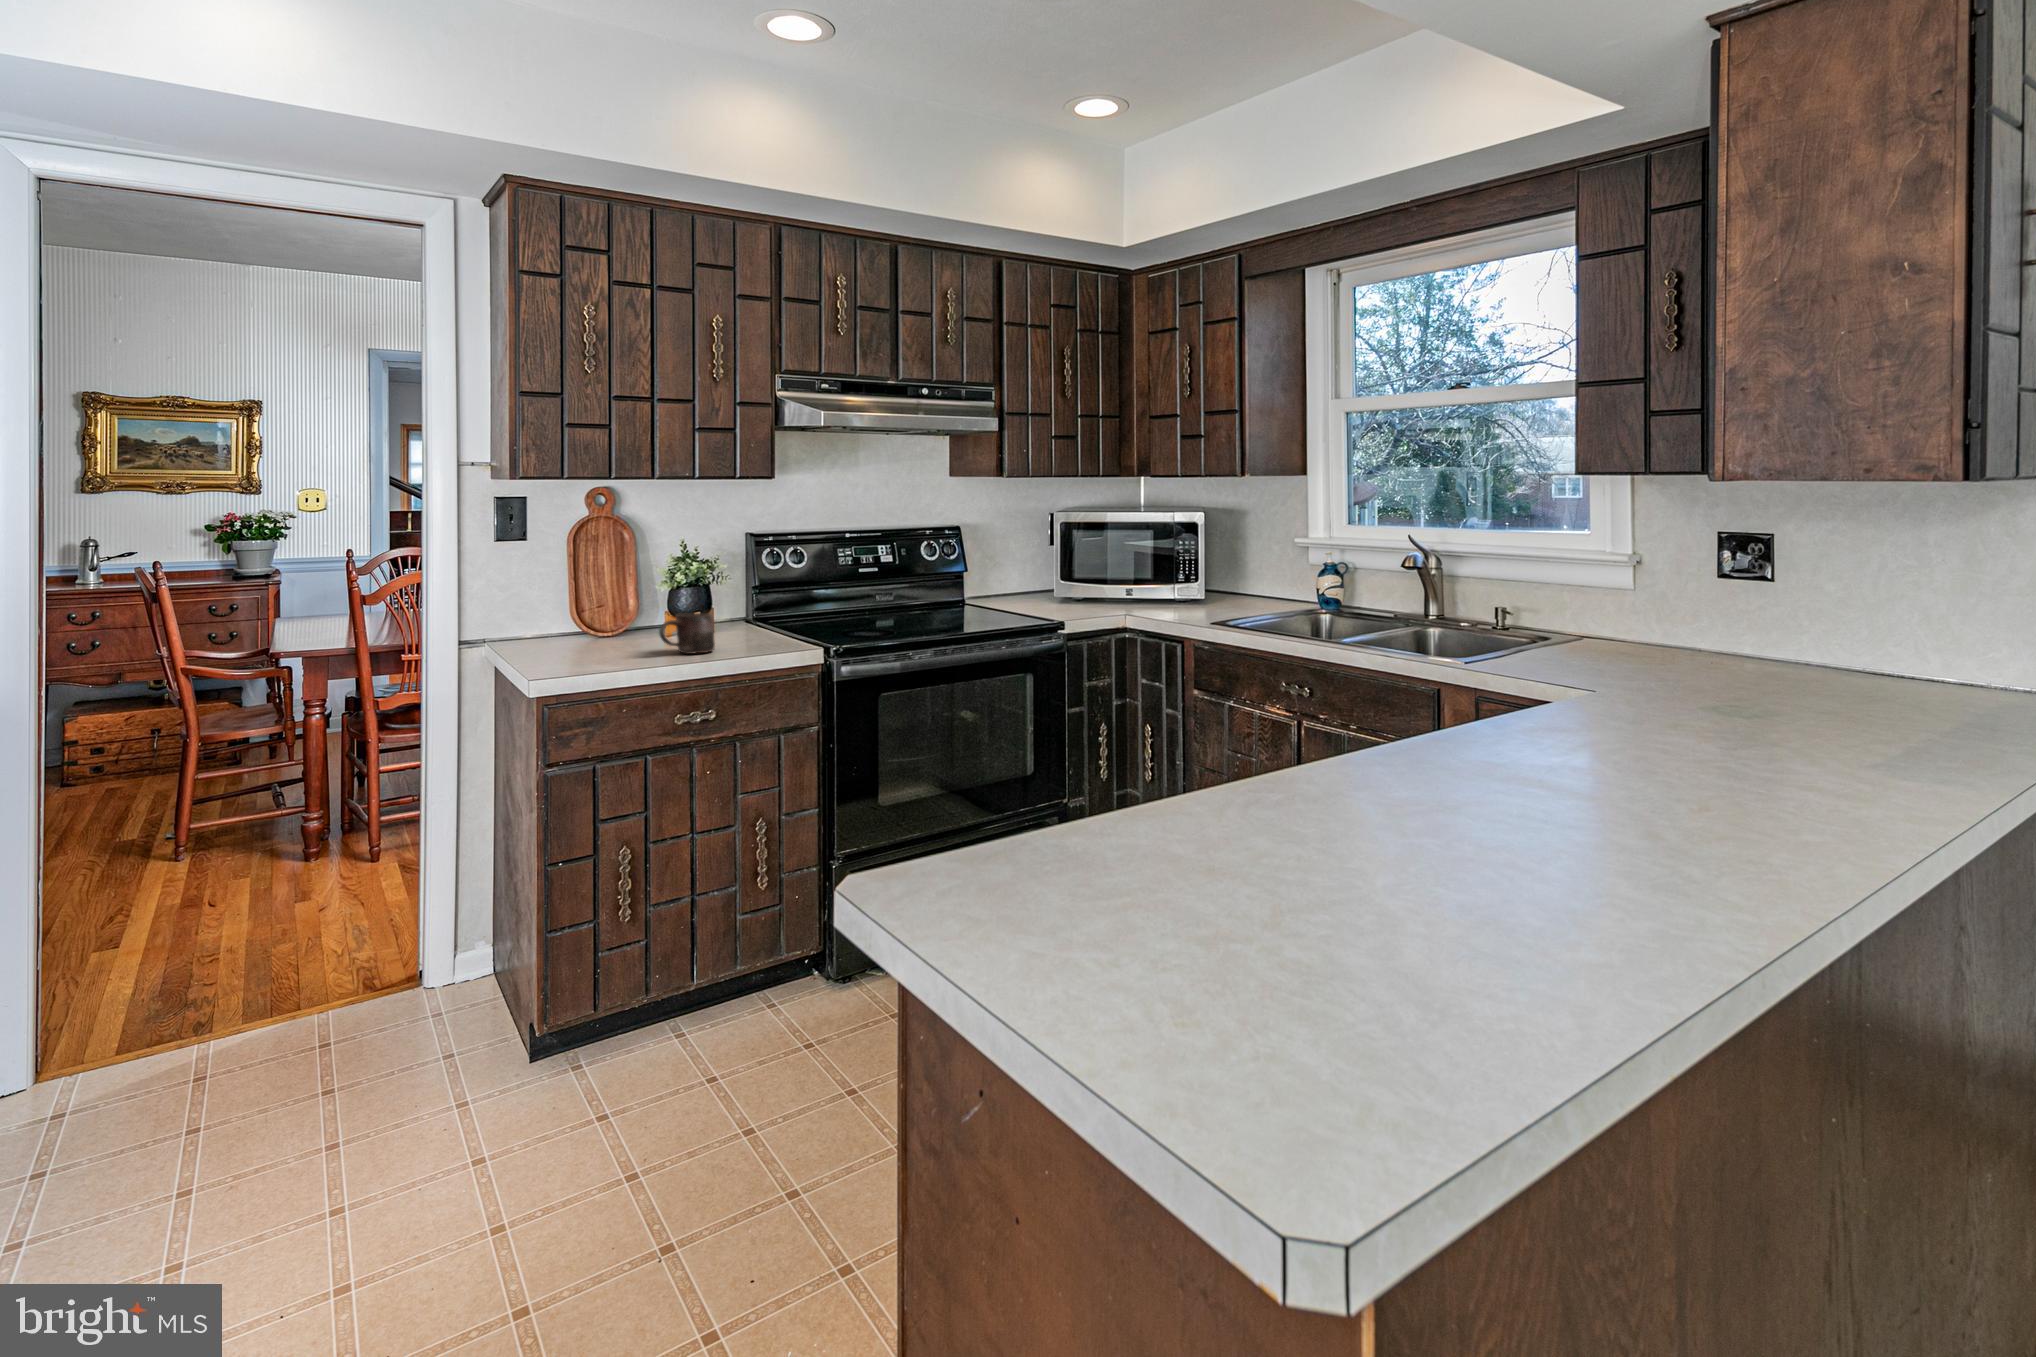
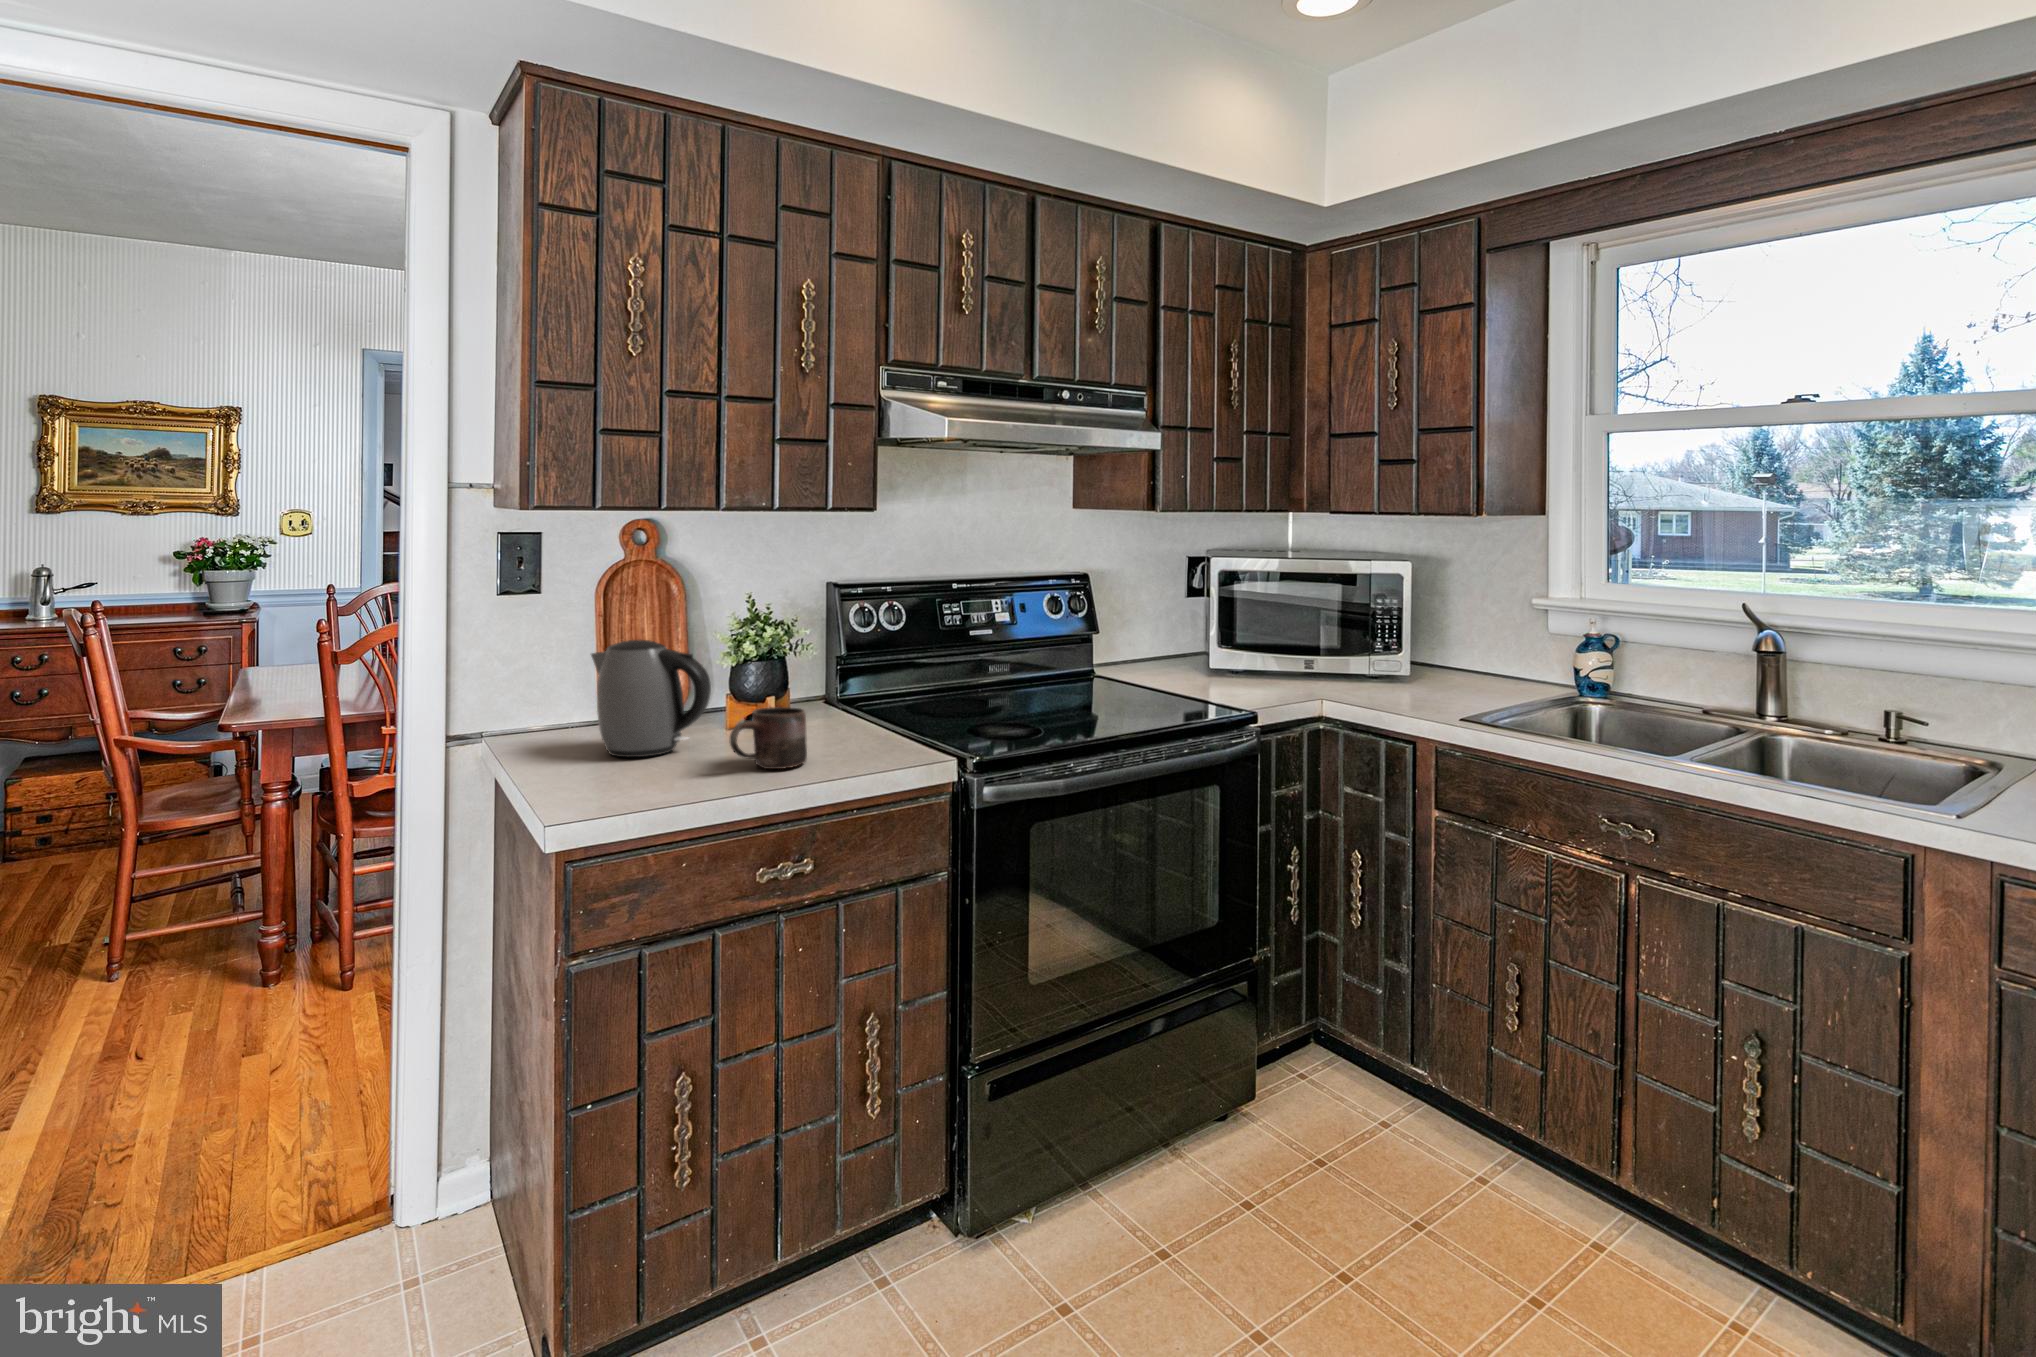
kettle: none [564,568,649,649] -> present [591,640,711,757]

